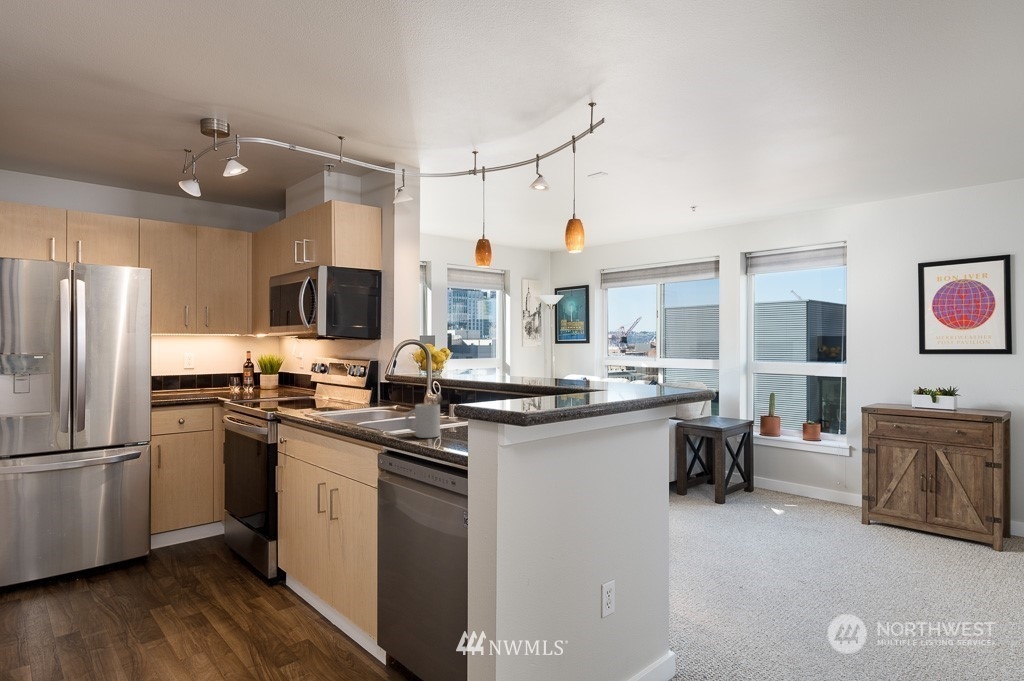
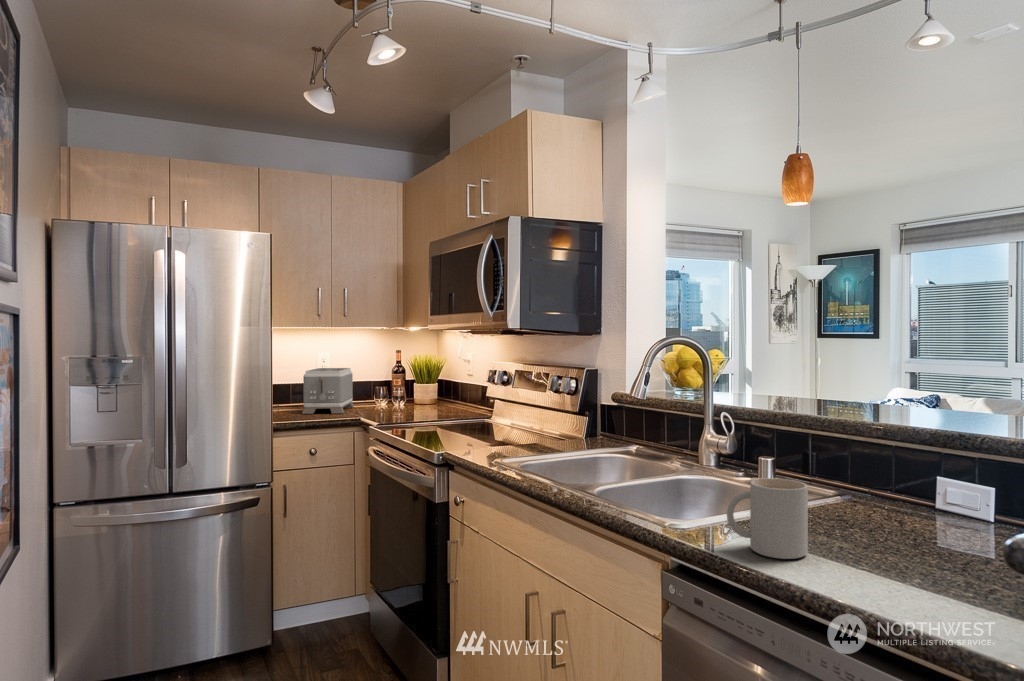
toaster: none [173,364,214,396] -> present [302,368,354,414]

